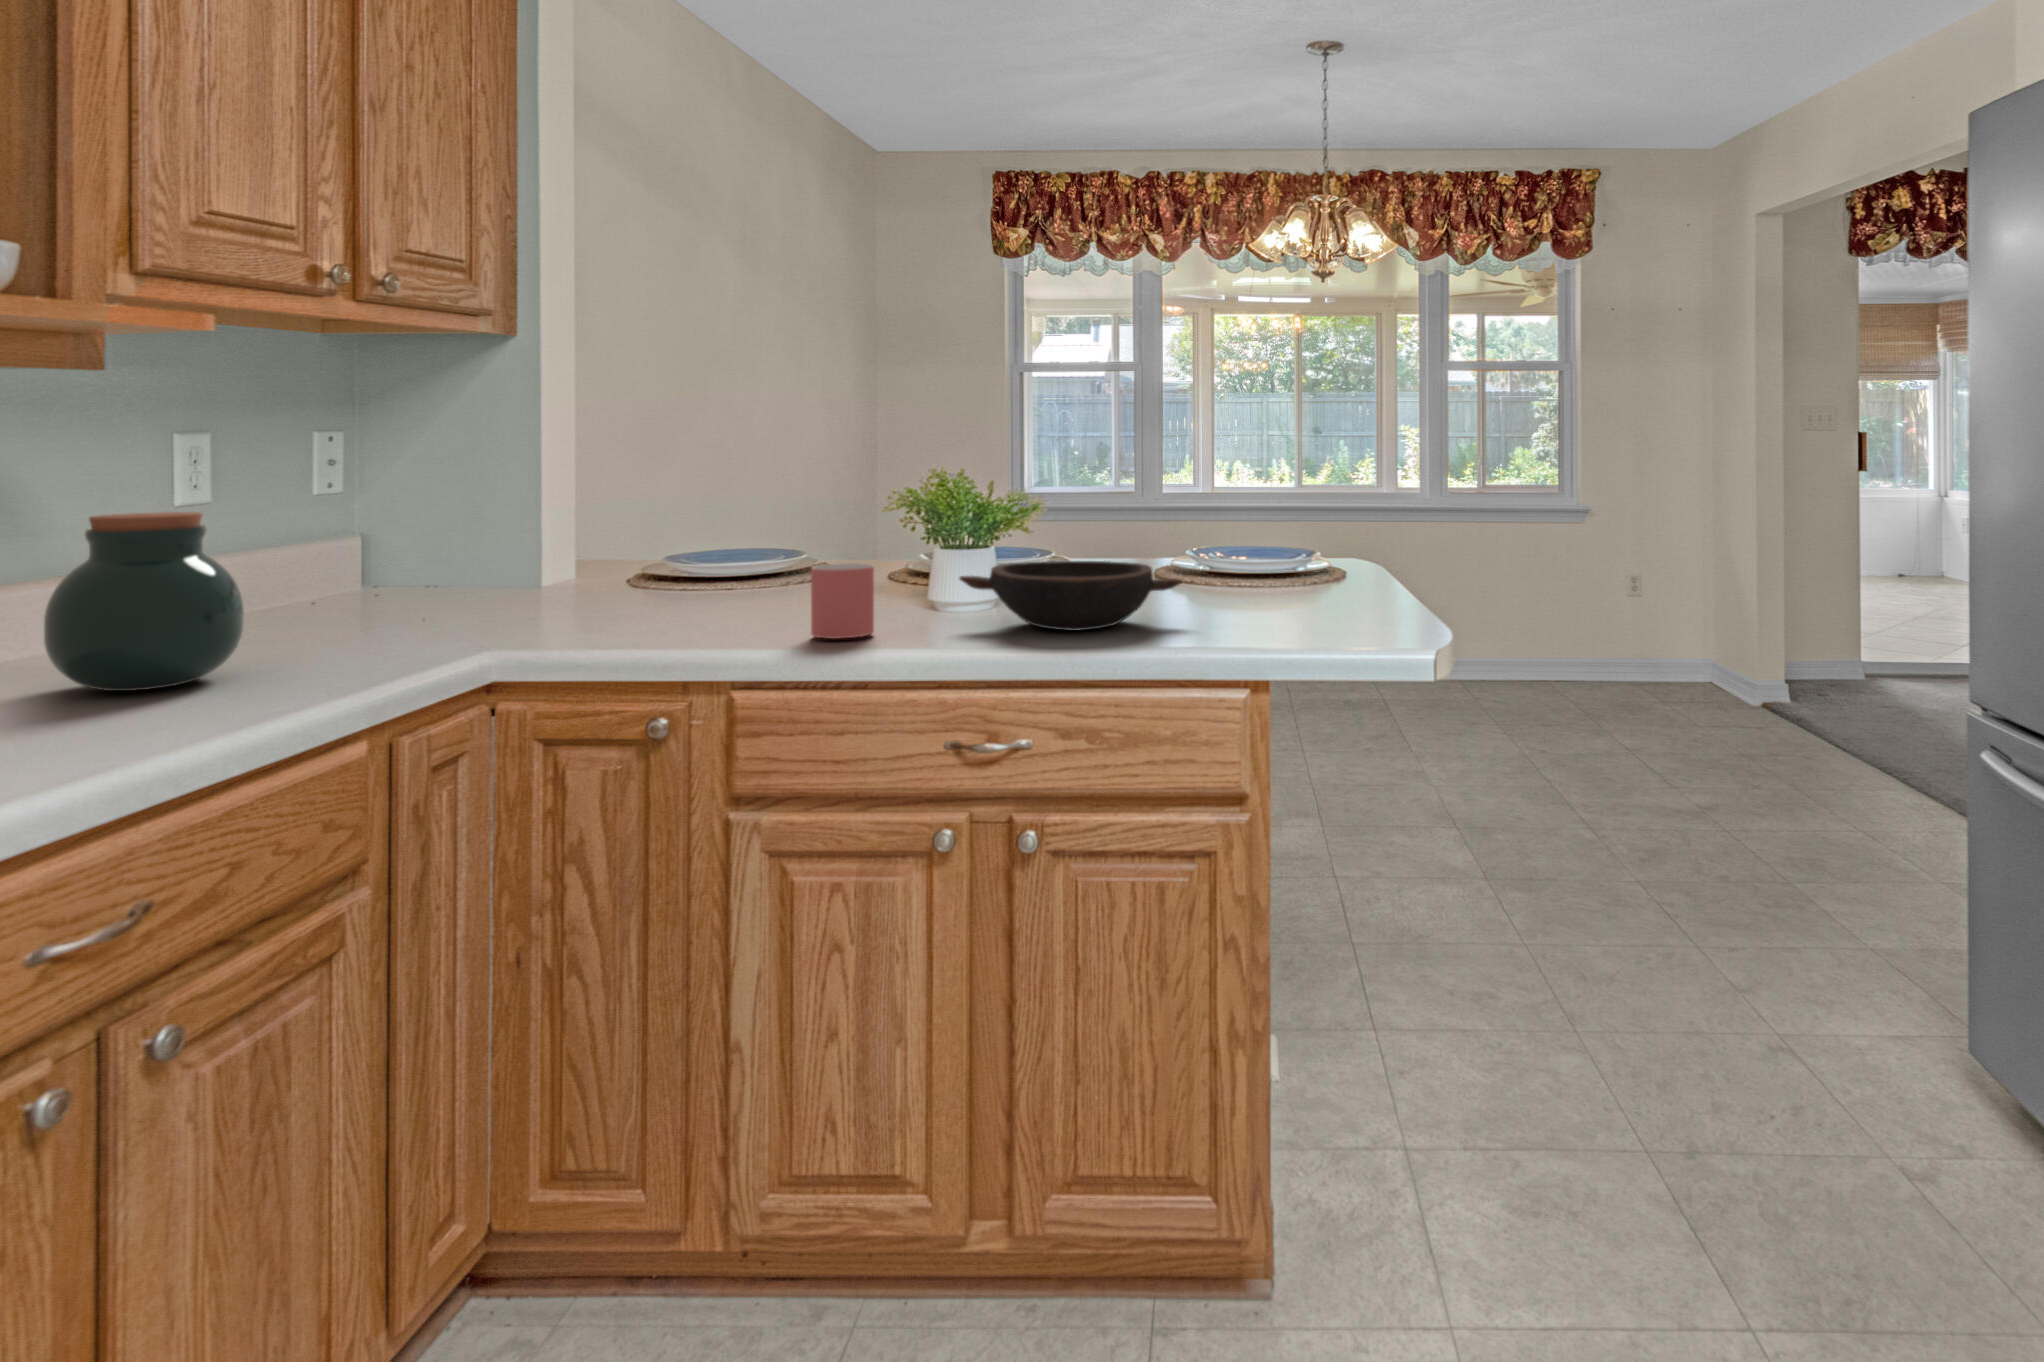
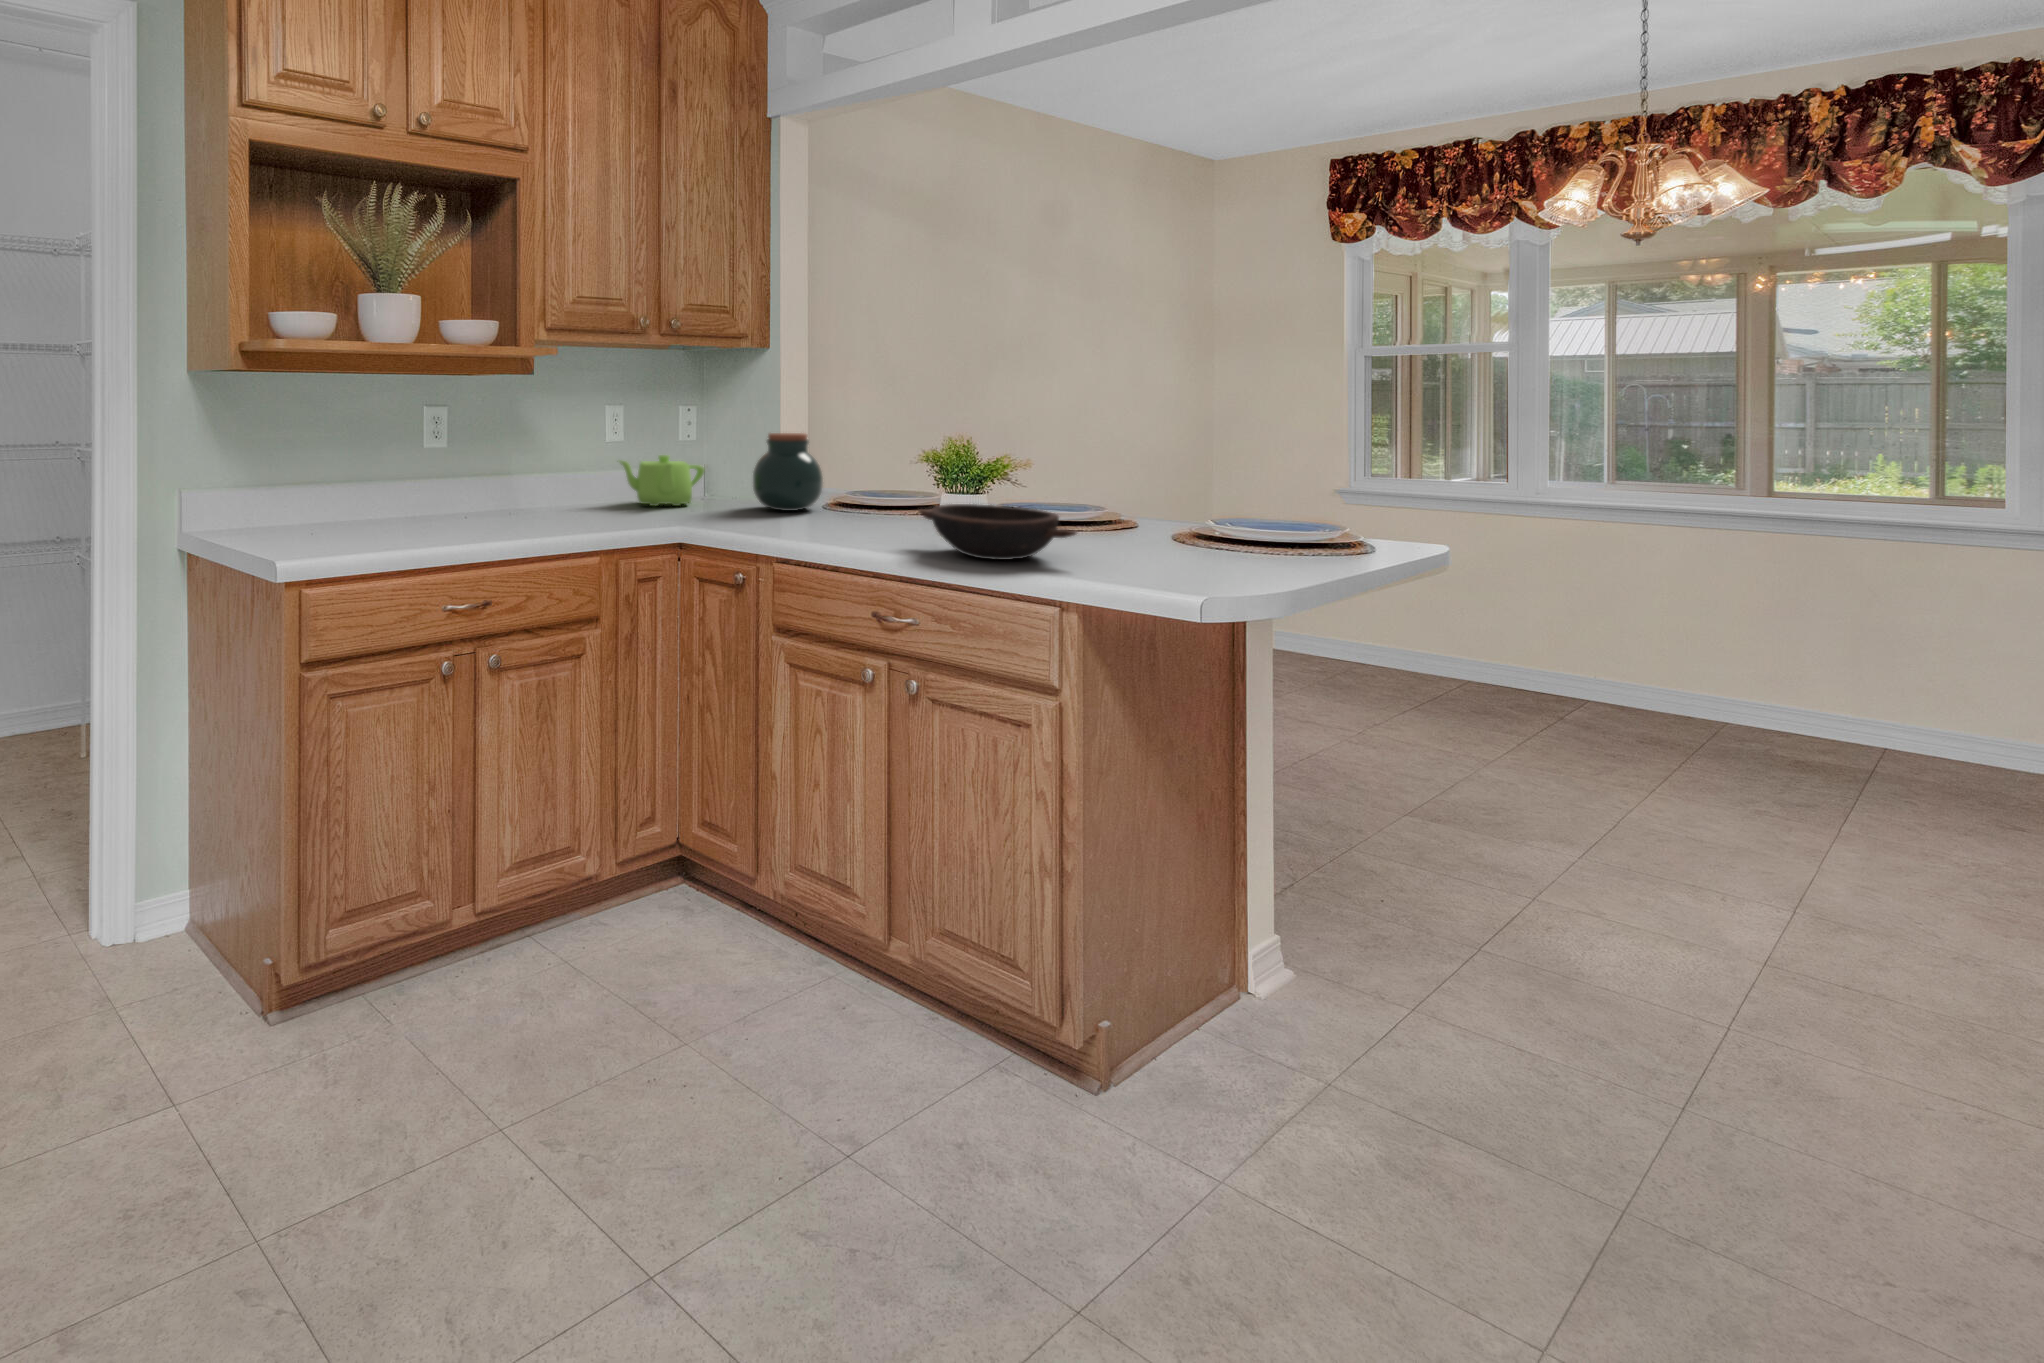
jar: present [44,512,244,691] -> present [753,433,823,511]
teapot: none [274,536,458,636] -> present [619,455,705,506]
mug: present [811,563,874,639] -> none [820,492,861,541]

